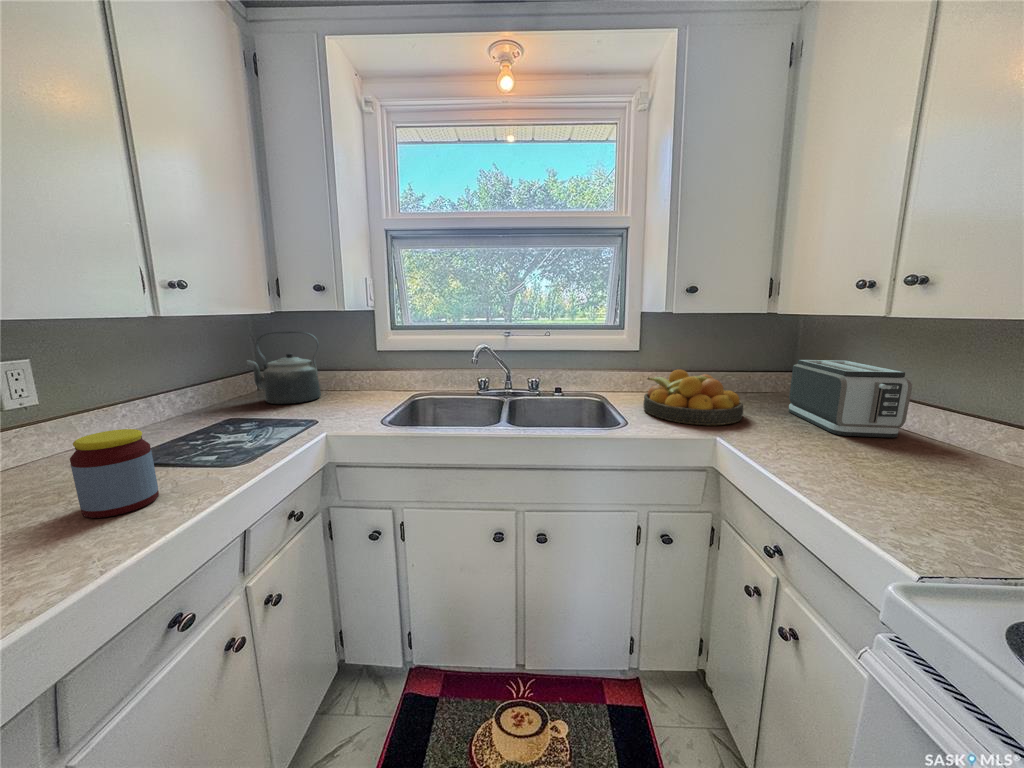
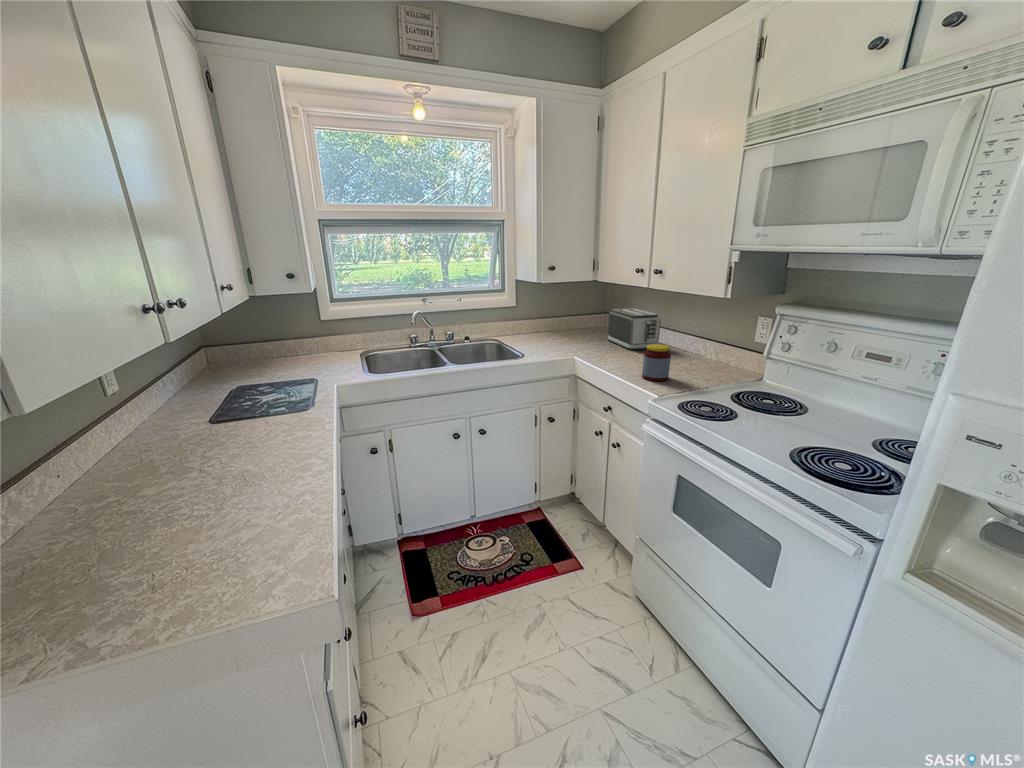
kettle: present [247,331,321,404] -> none [212,309,280,372]
fruit bowl: present [643,369,743,425] -> none [529,320,586,353]
jar: present [70,429,159,518] -> present [642,344,671,381]

